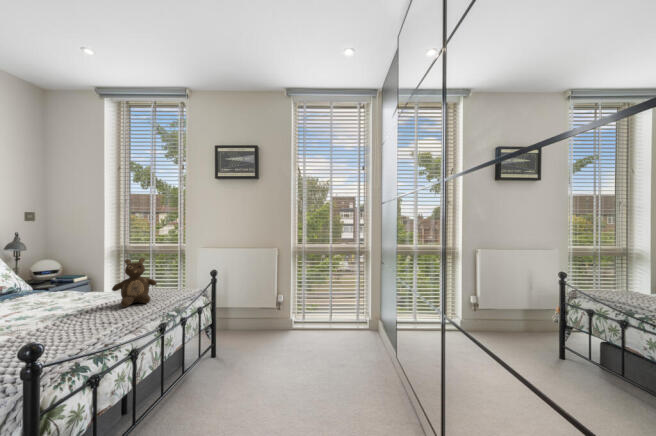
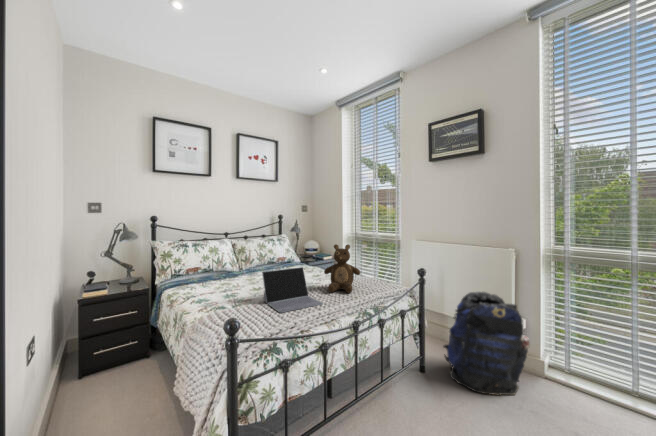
backpack: none [231,281,285,352] -> present [444,292,530,395]
laptop: none [24,287,121,338] -> present [262,267,323,313]

